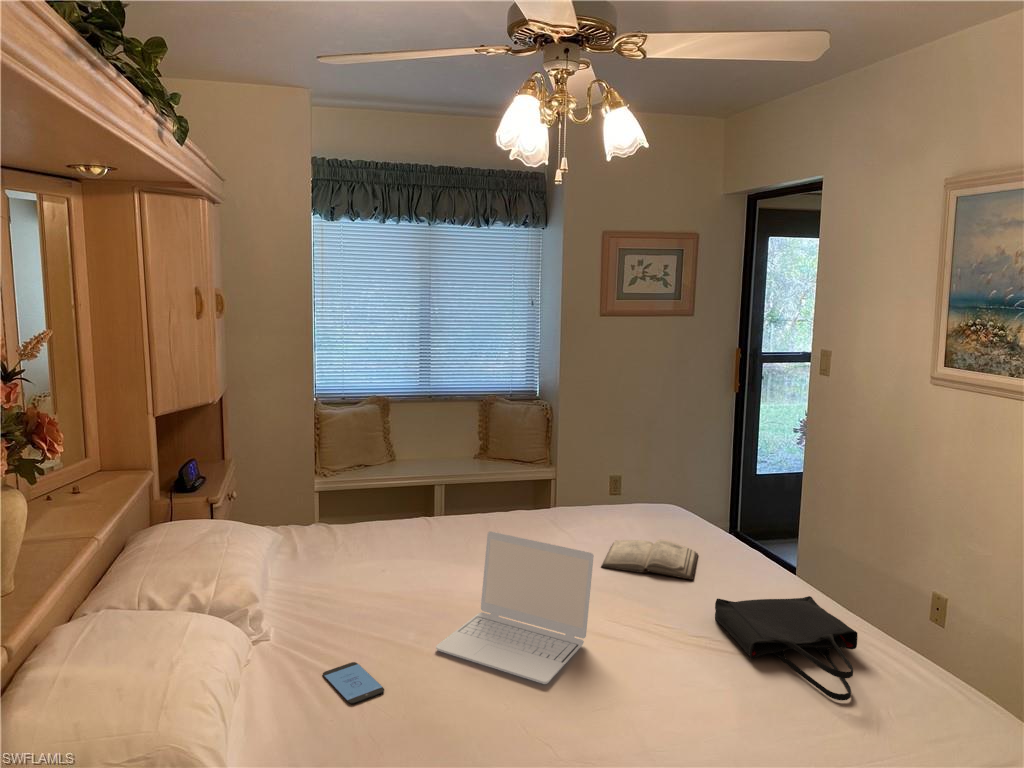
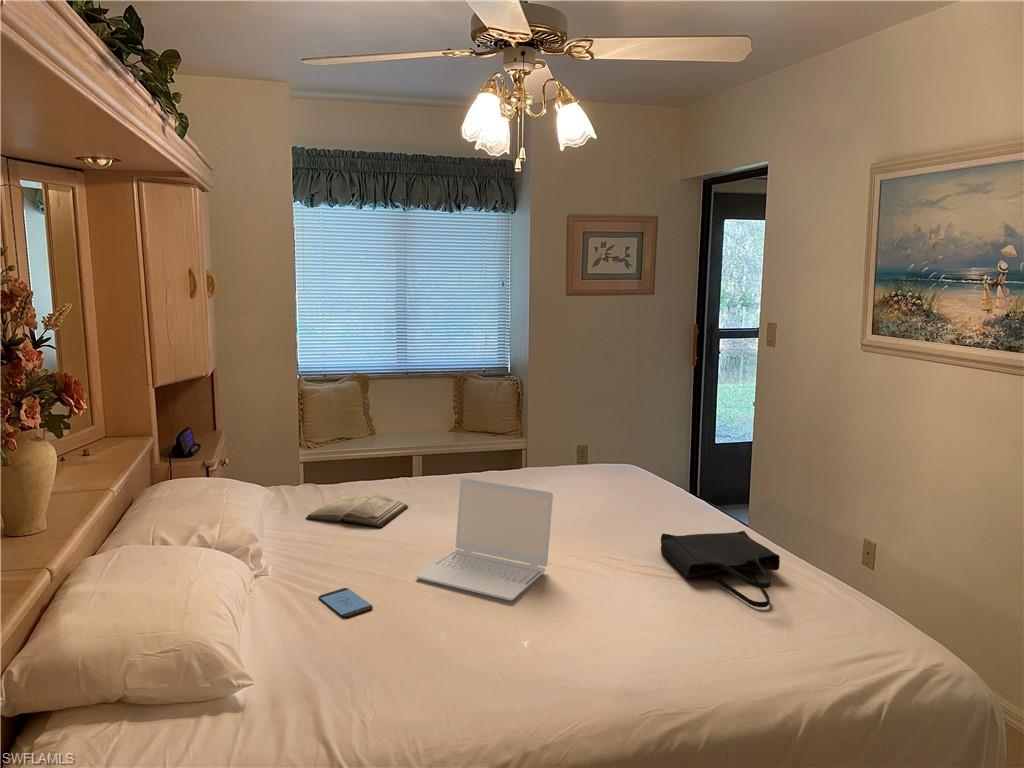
diary: present [601,540,698,580] -> present [306,494,408,527]

